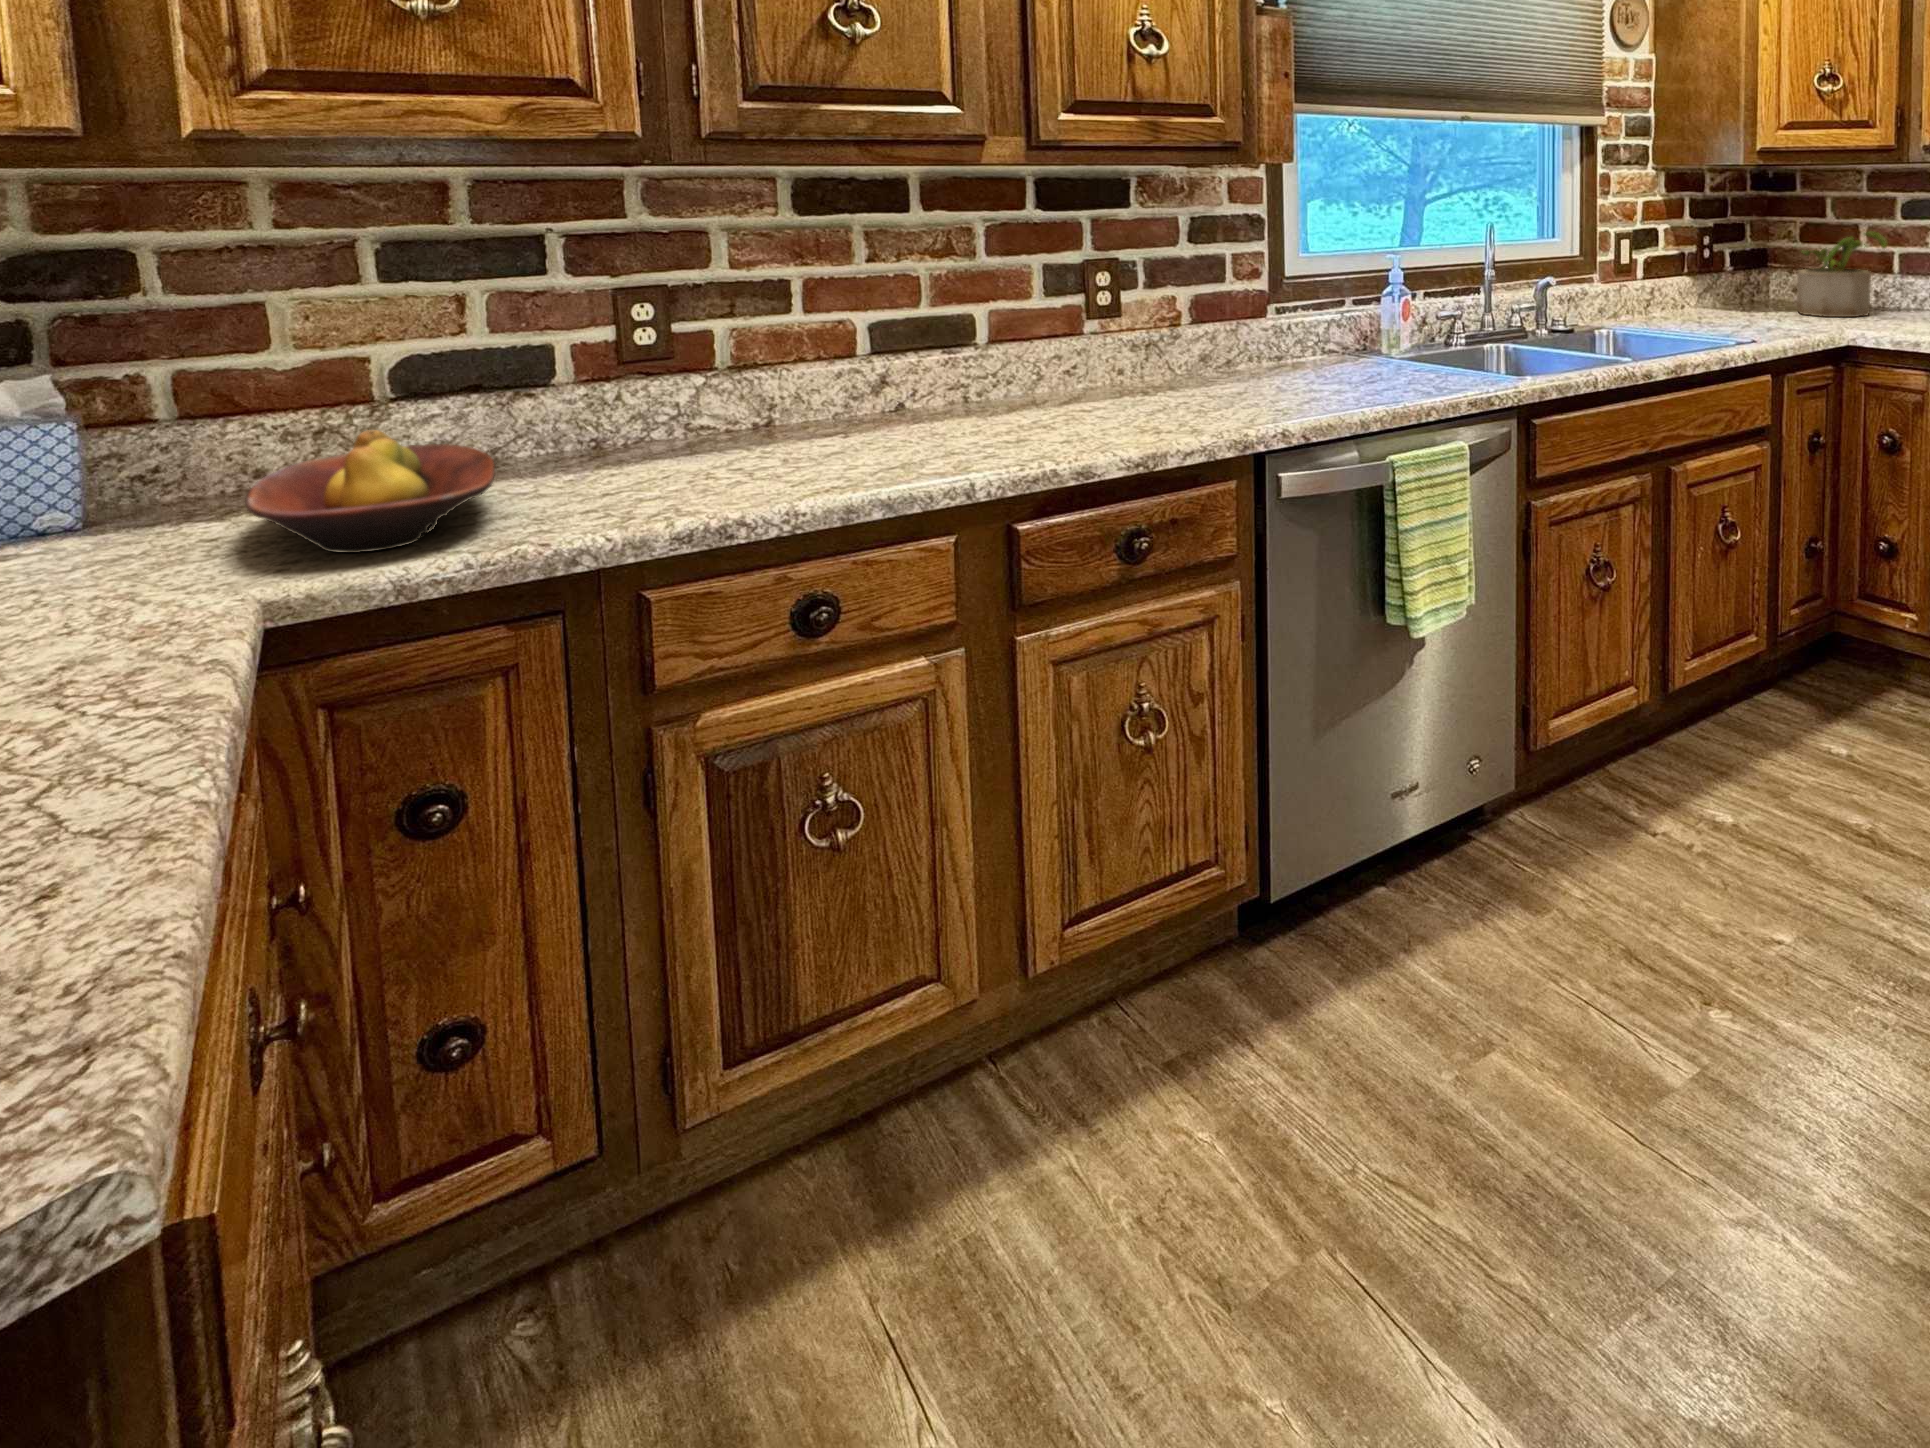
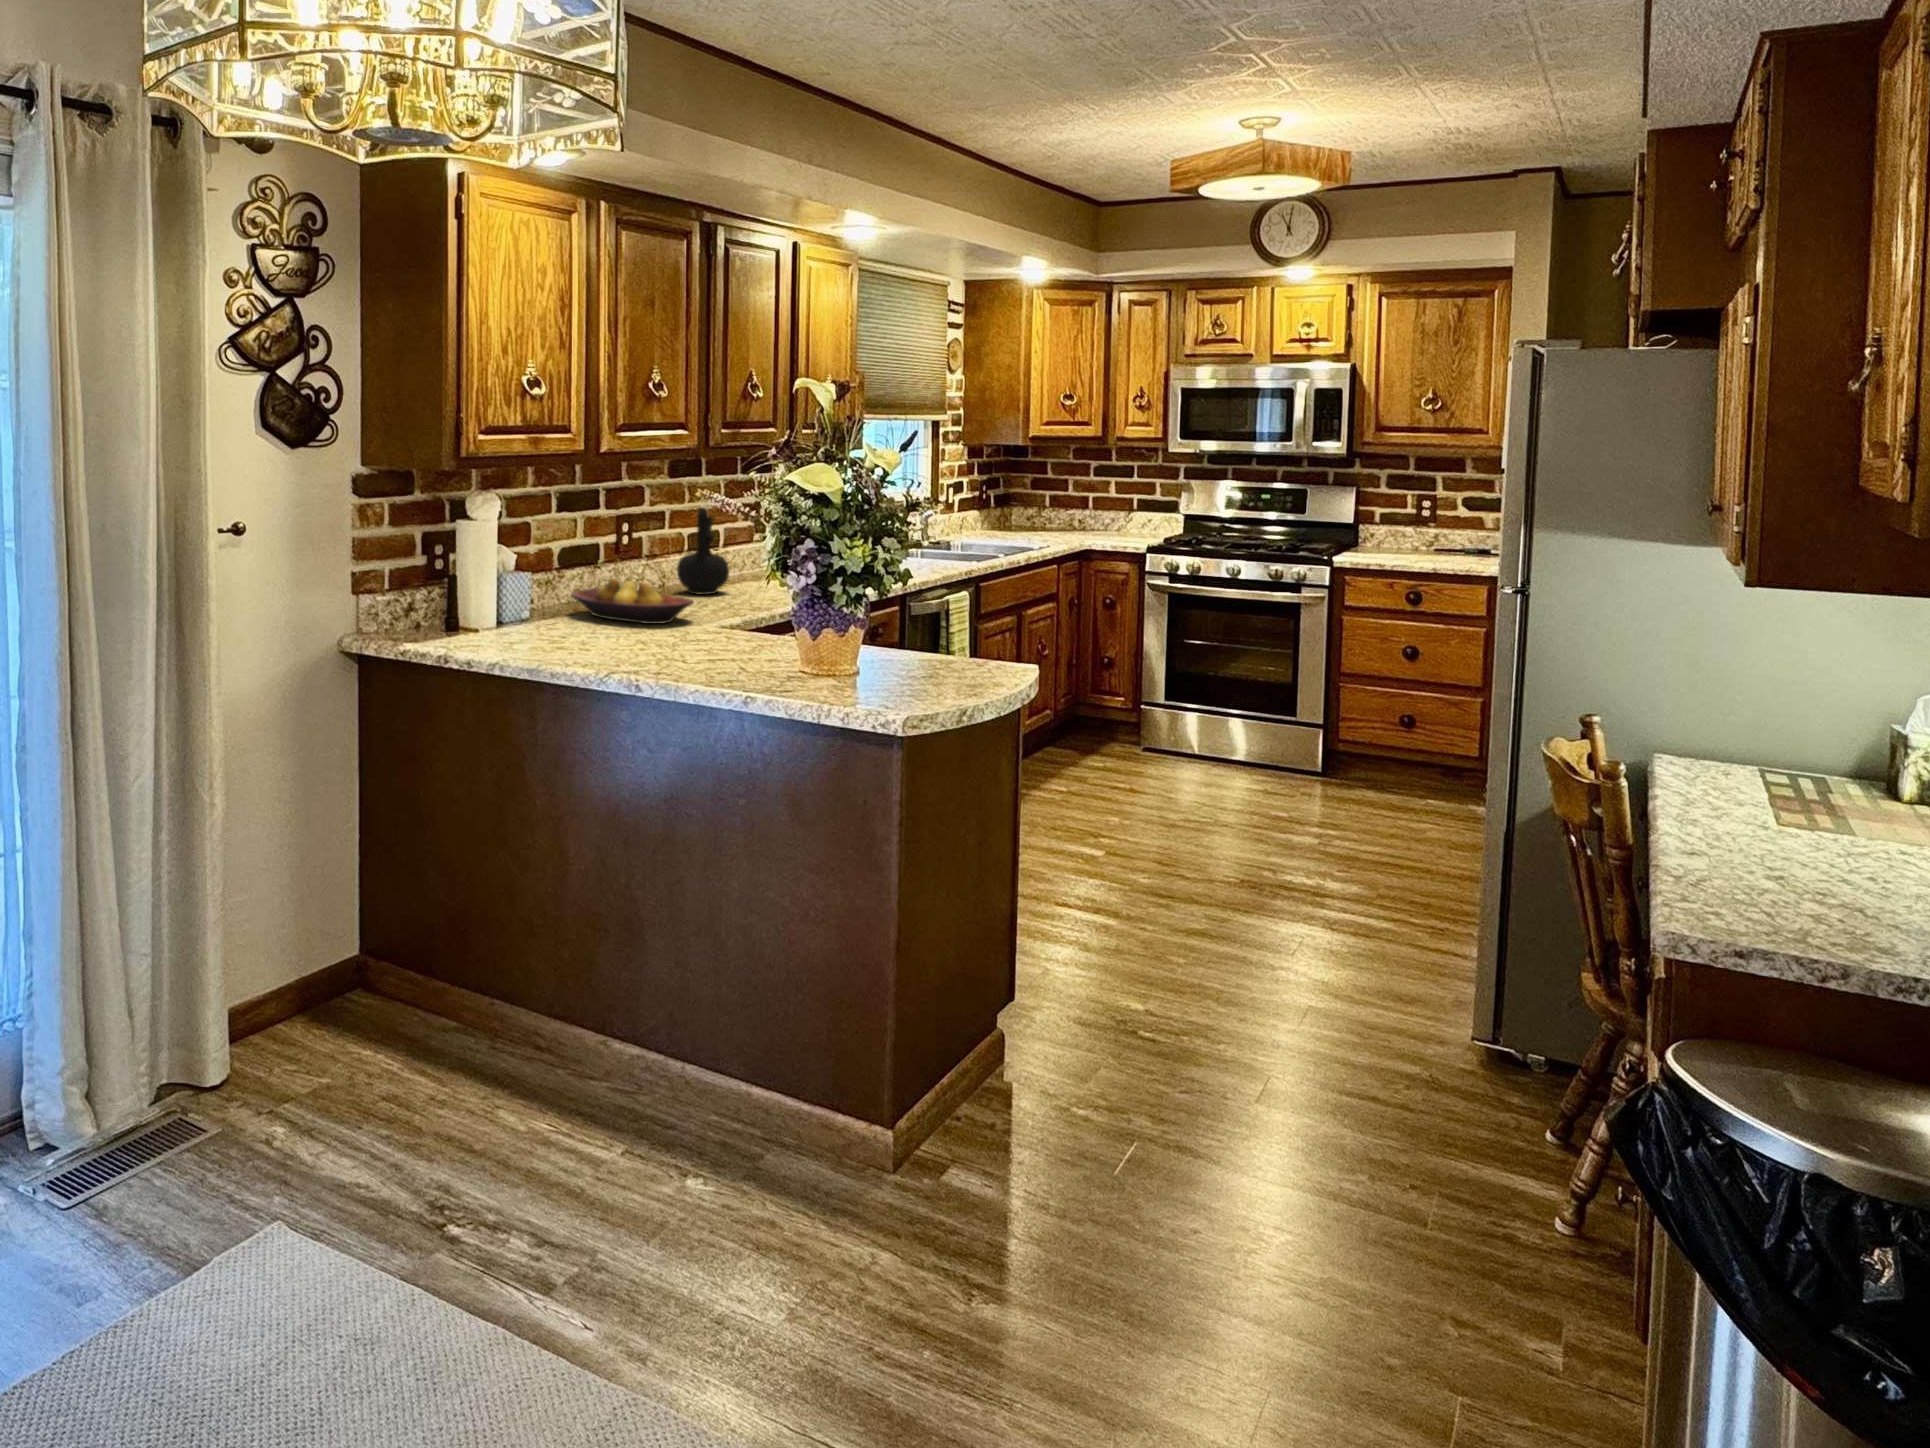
potted plant: present [1797,231,1887,317] -> none [1035,483,1088,534]
ceramic jug: none [752,269,870,450] -> present [677,508,729,595]

